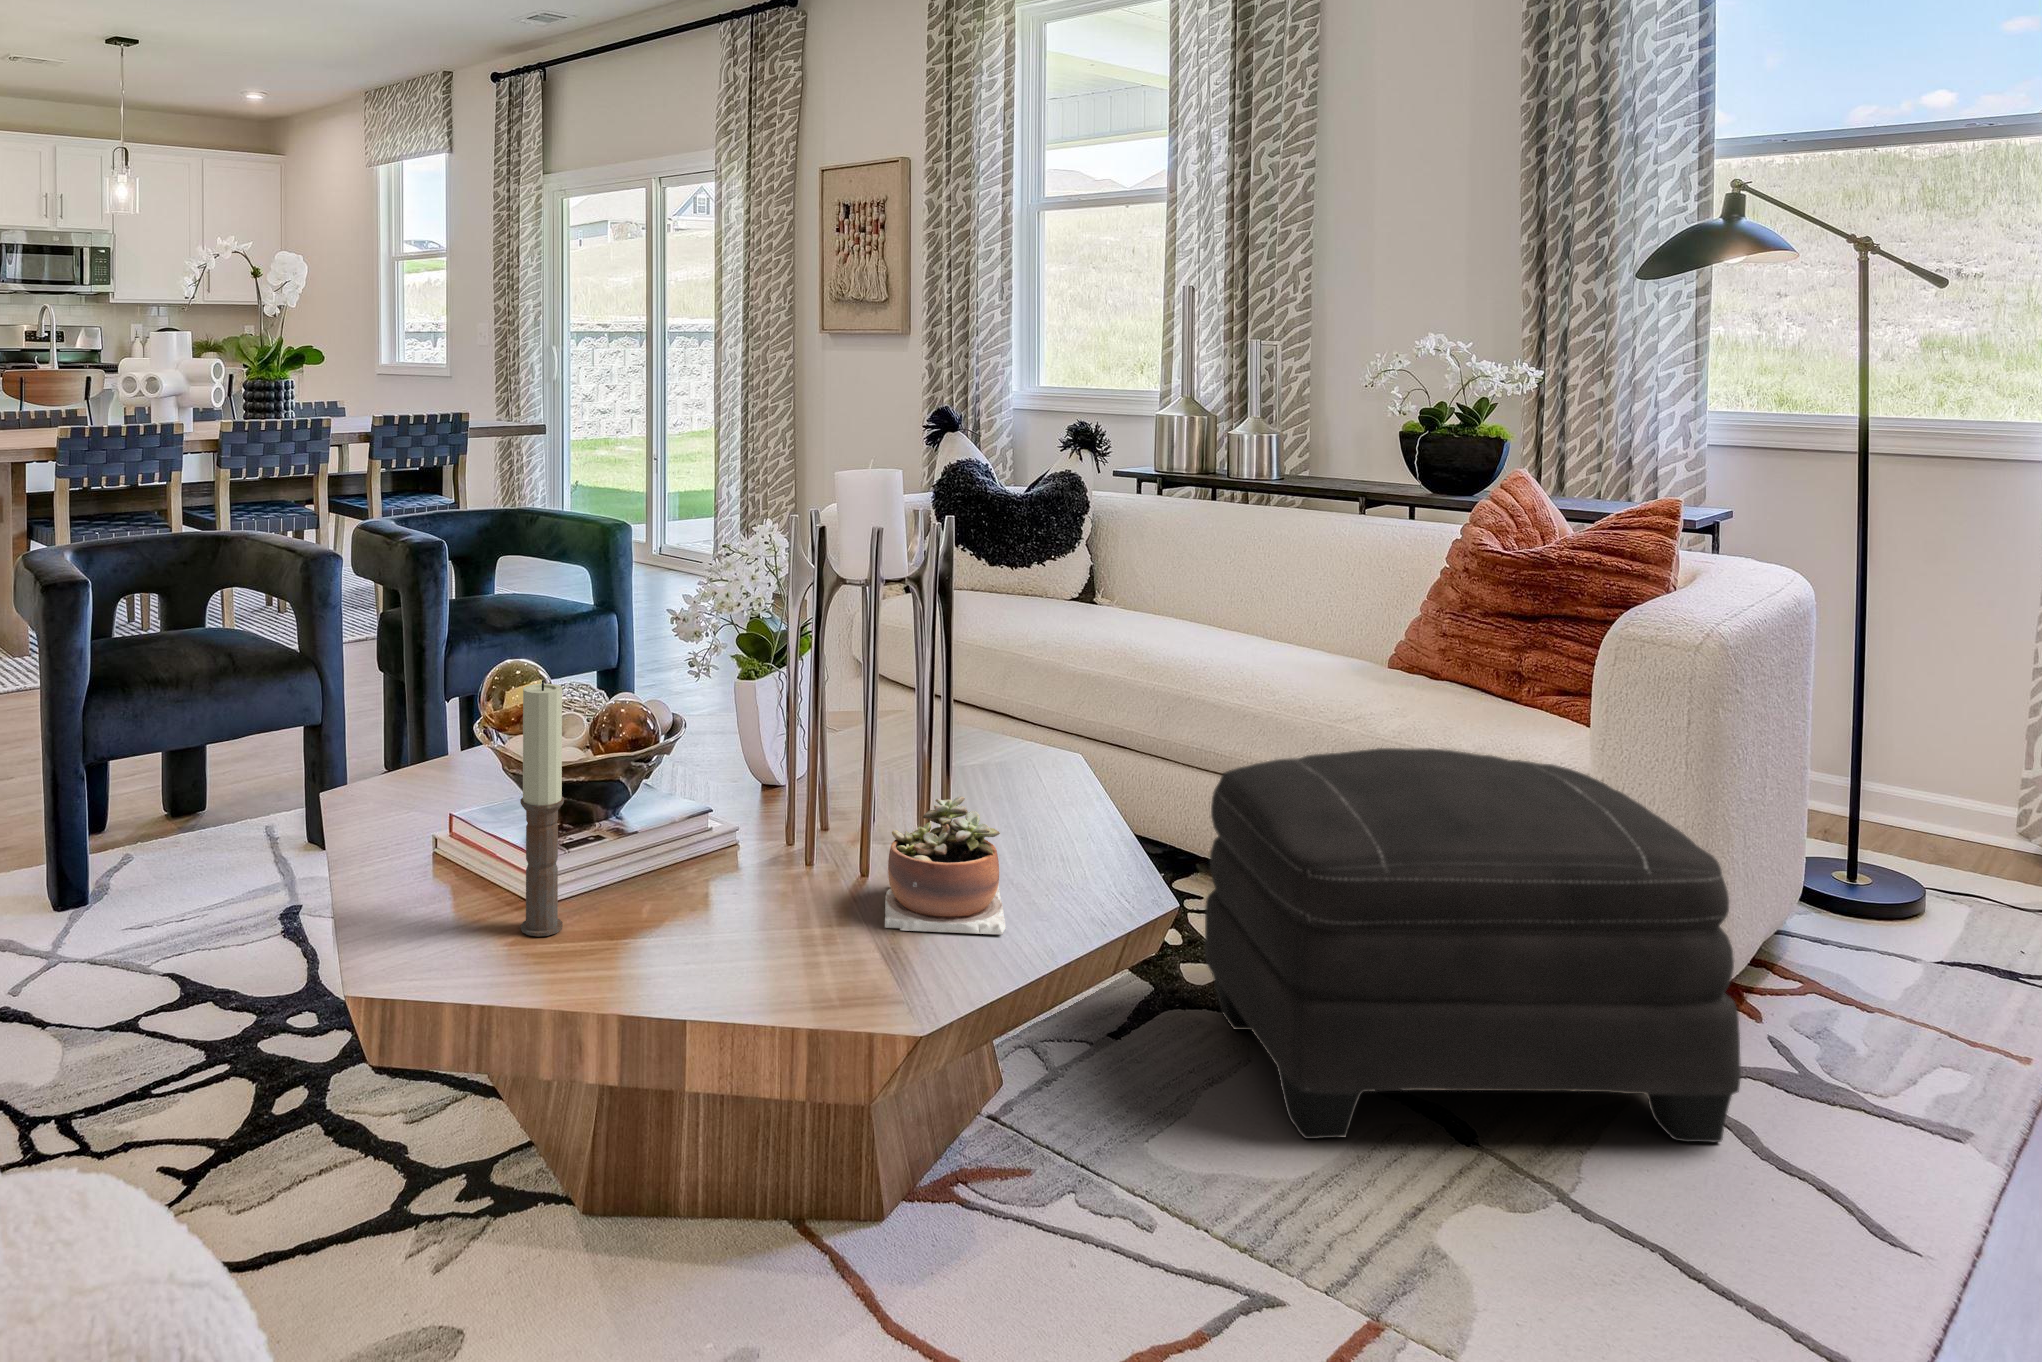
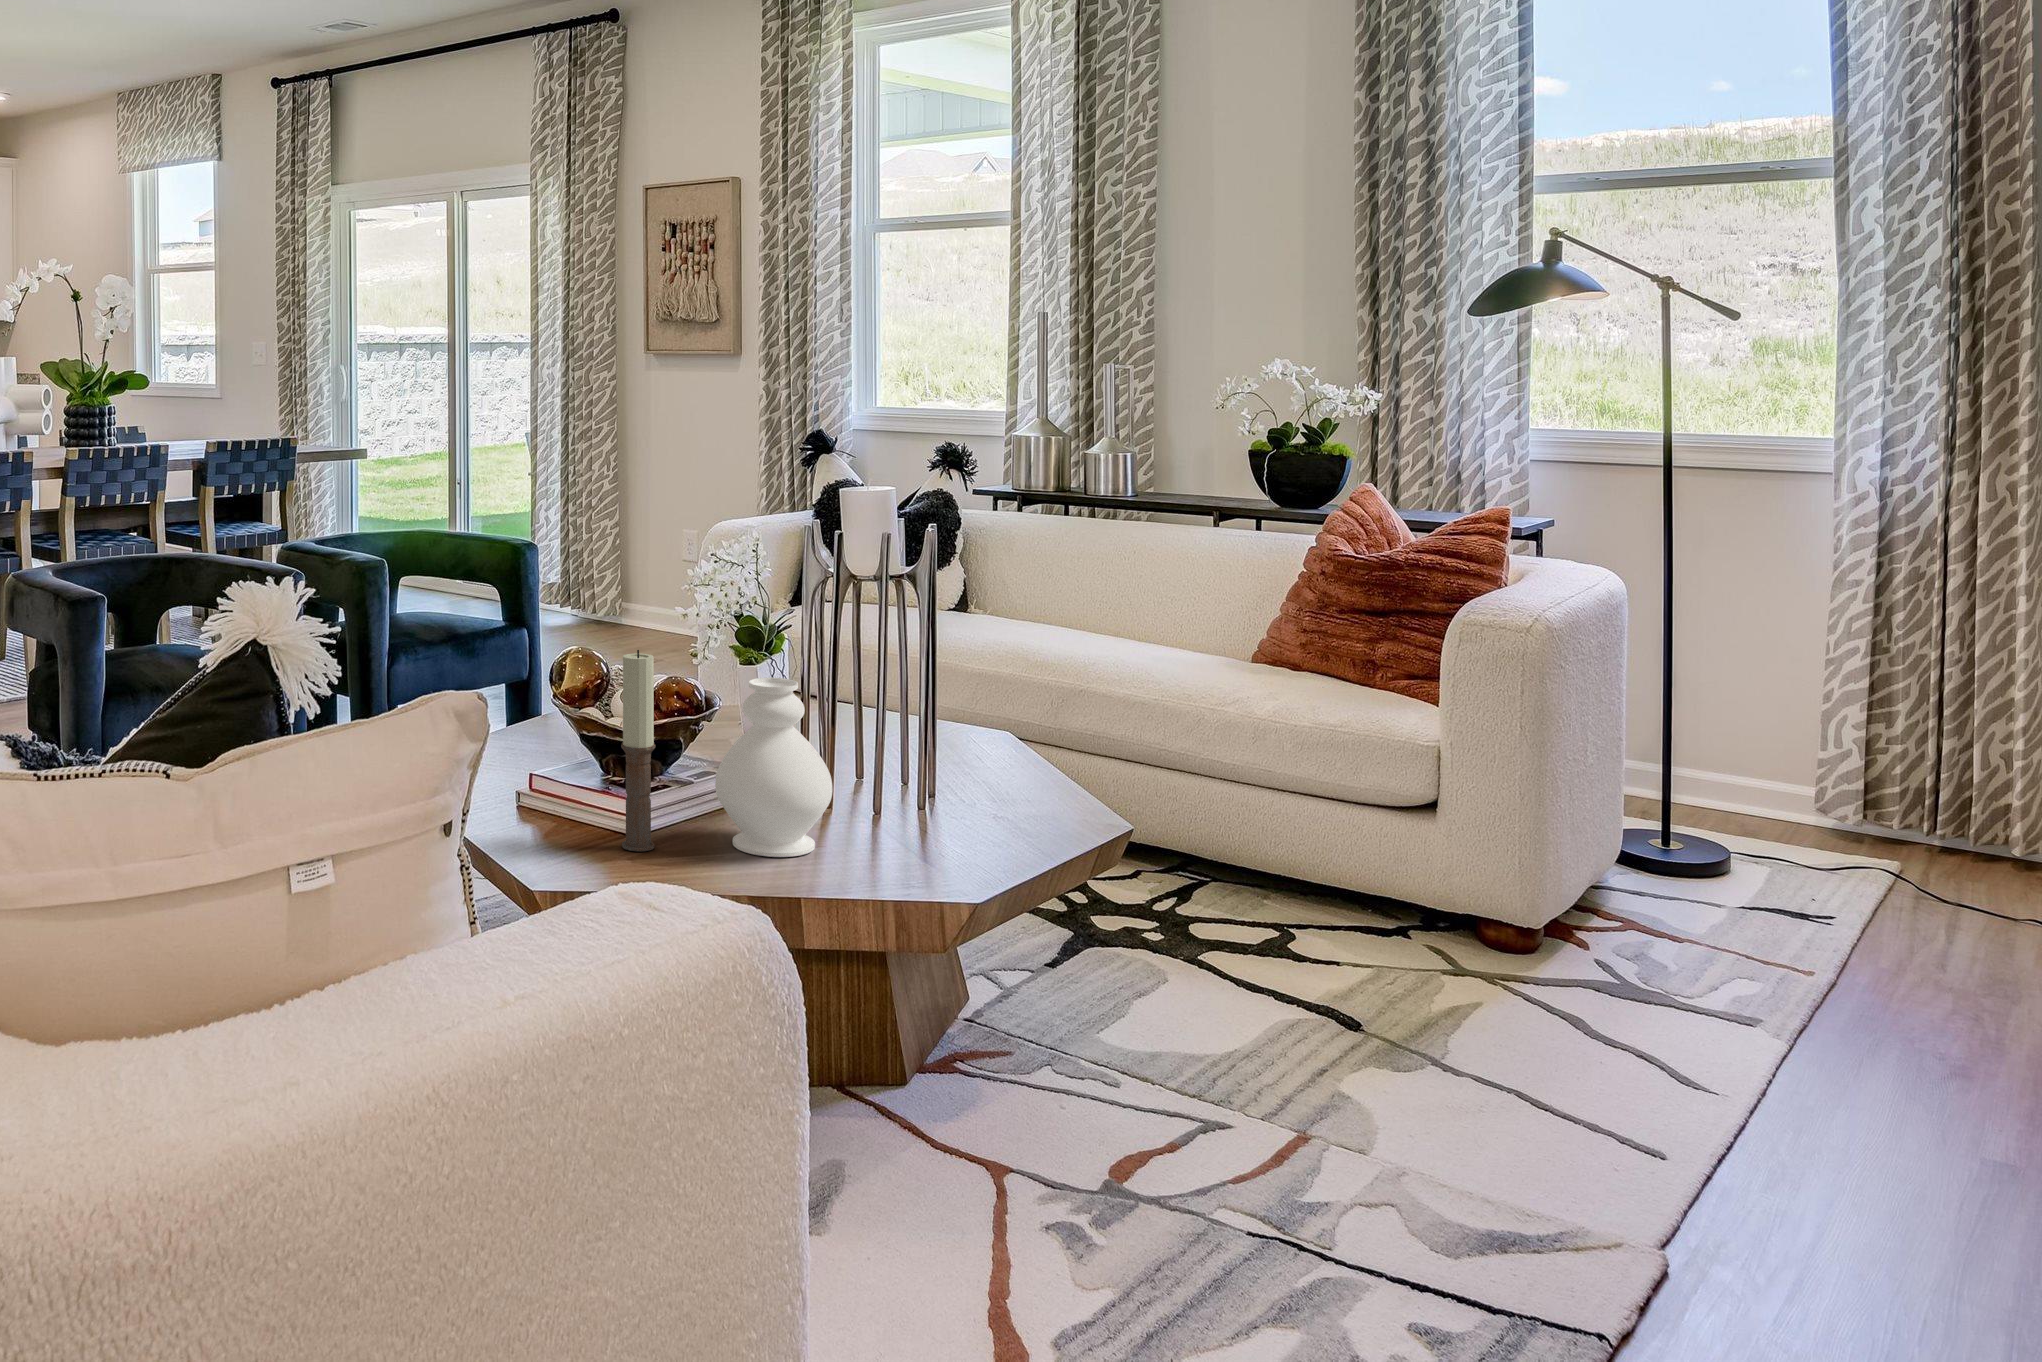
decorative vase: none [643,715,789,949] -> present [715,678,832,857]
ottoman: present [1205,748,1741,1142] -> none [1118,720,1570,1031]
succulent plant: present [885,796,1006,935] -> none [895,745,1000,847]

